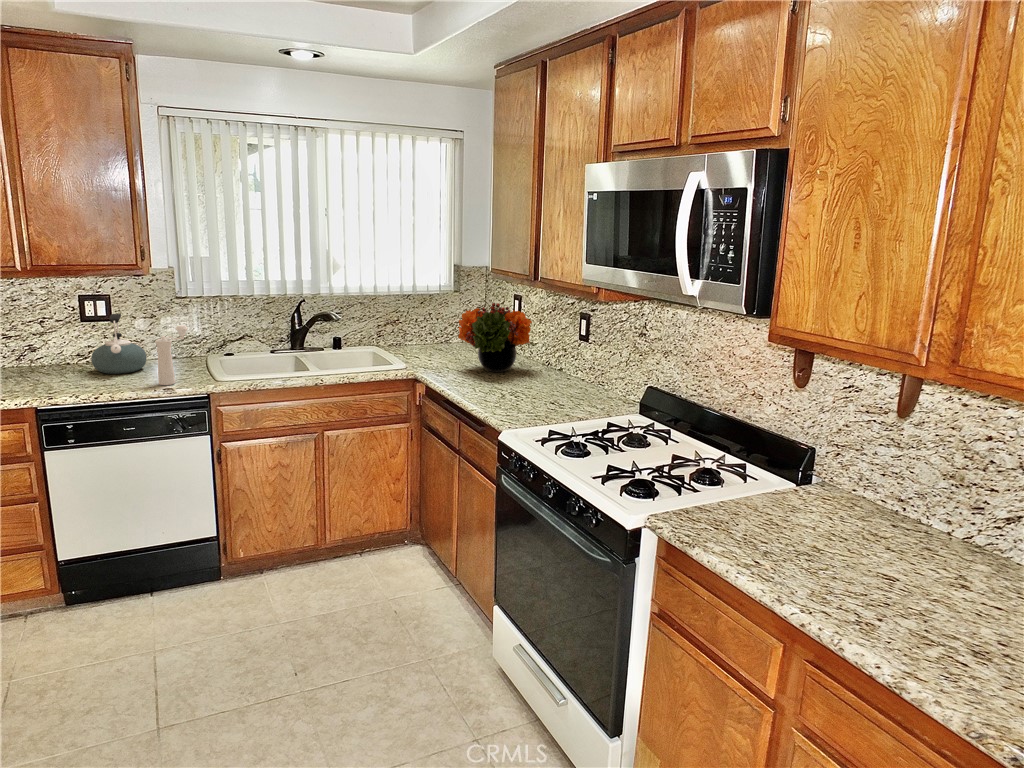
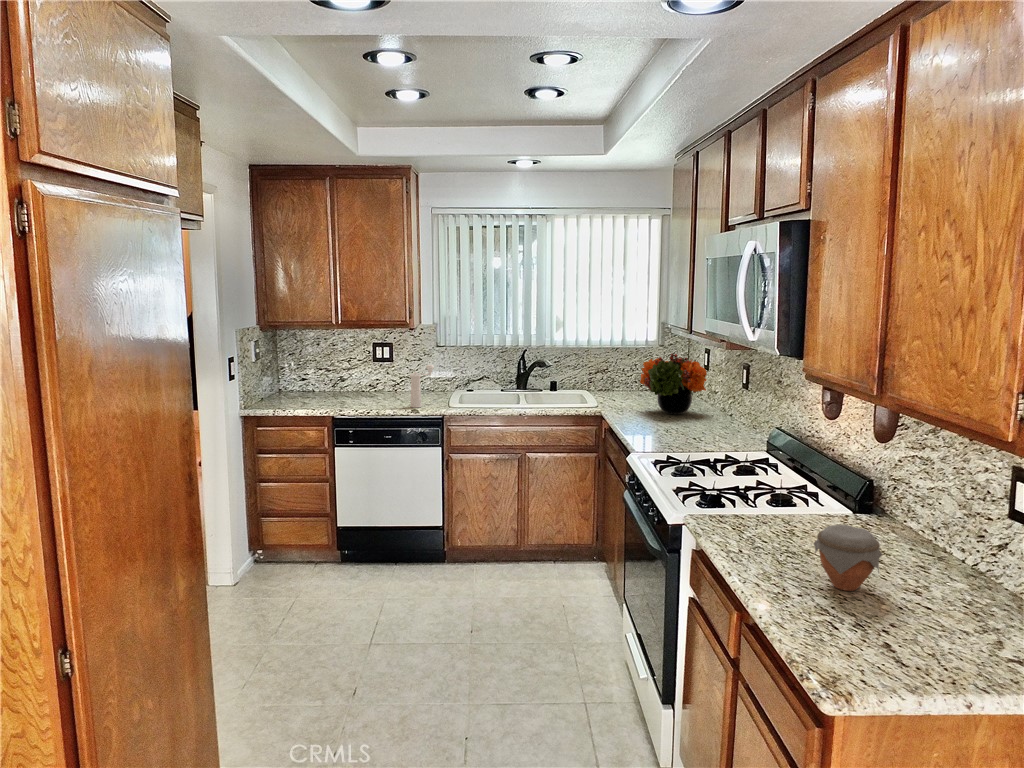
kettle: present [91,314,147,374] -> none [375,356,410,399]
jar: none [864,524,956,603] -> present [814,525,883,591]

